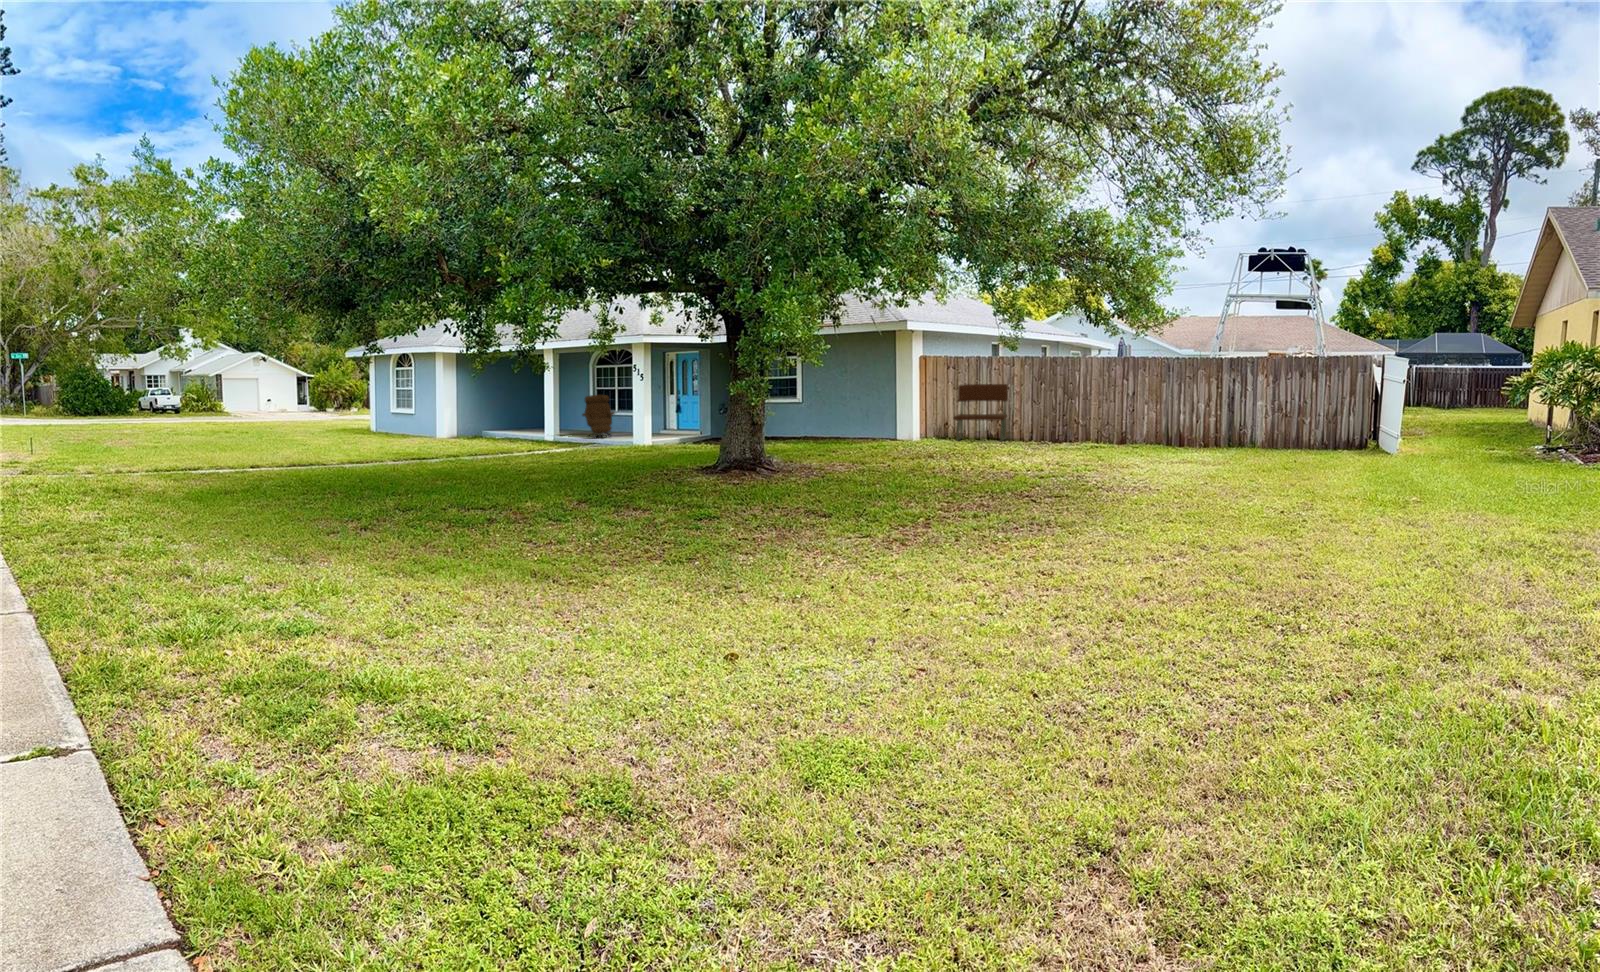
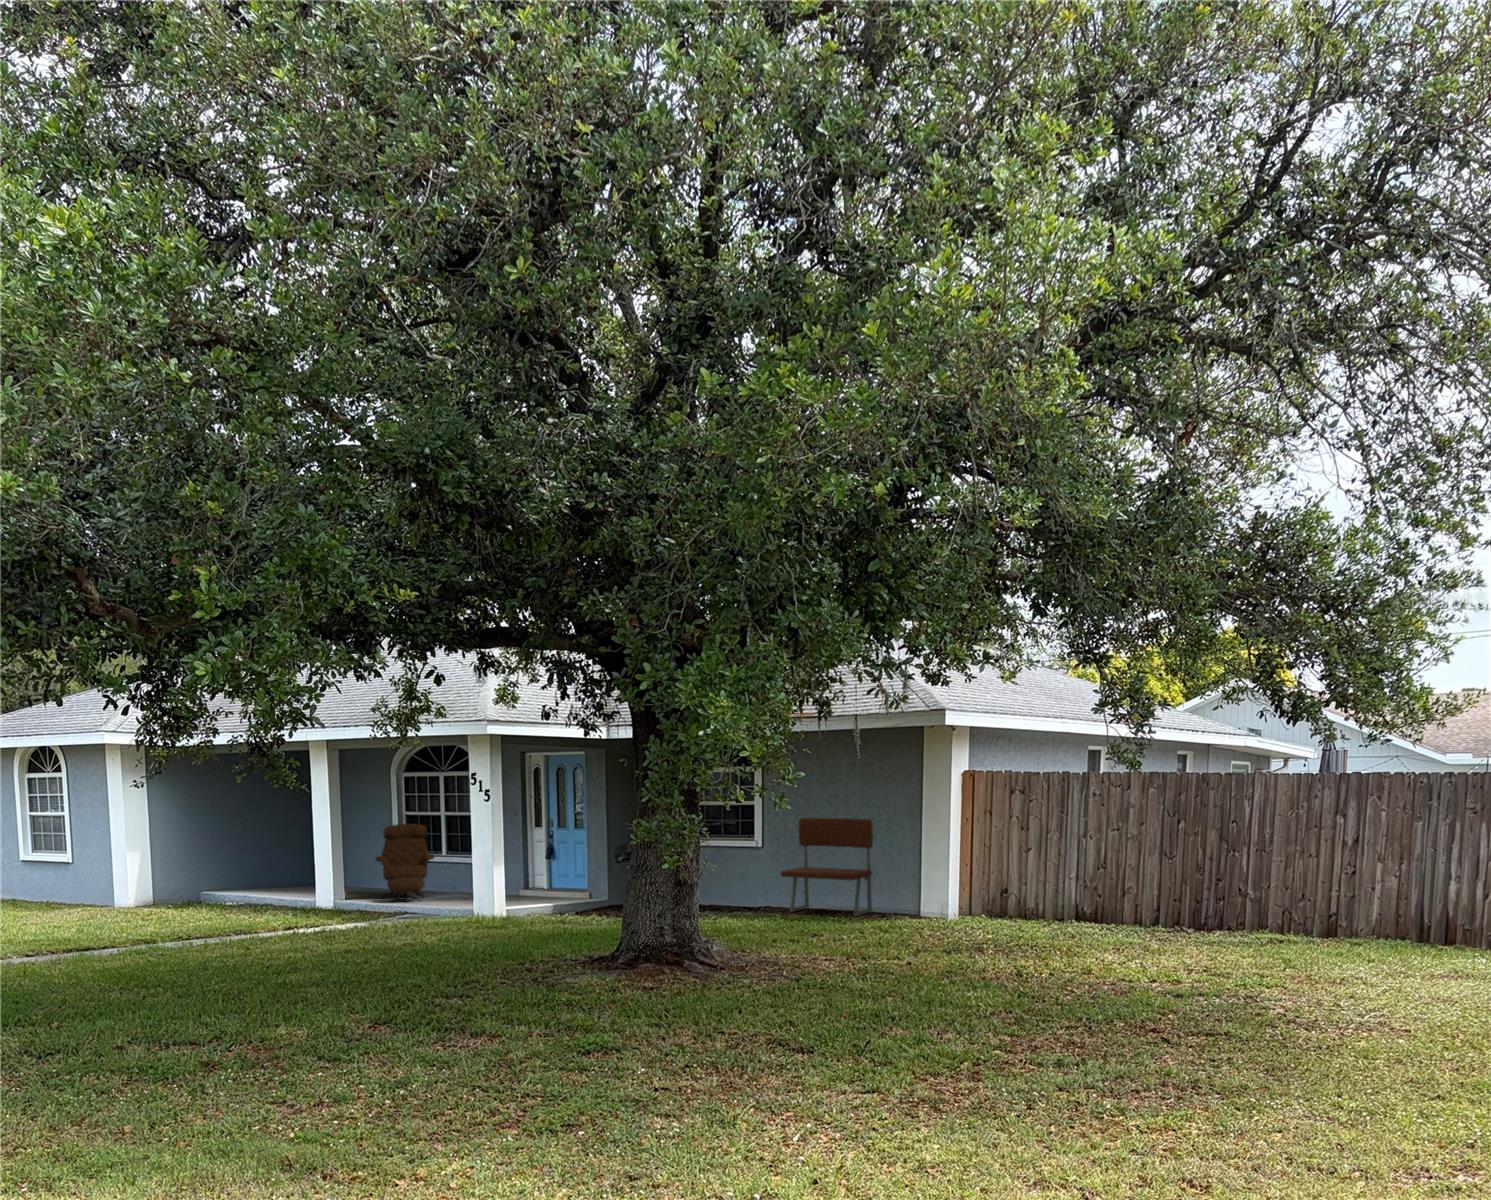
bench: present [953,384,1008,441] -> present [780,818,873,916]

